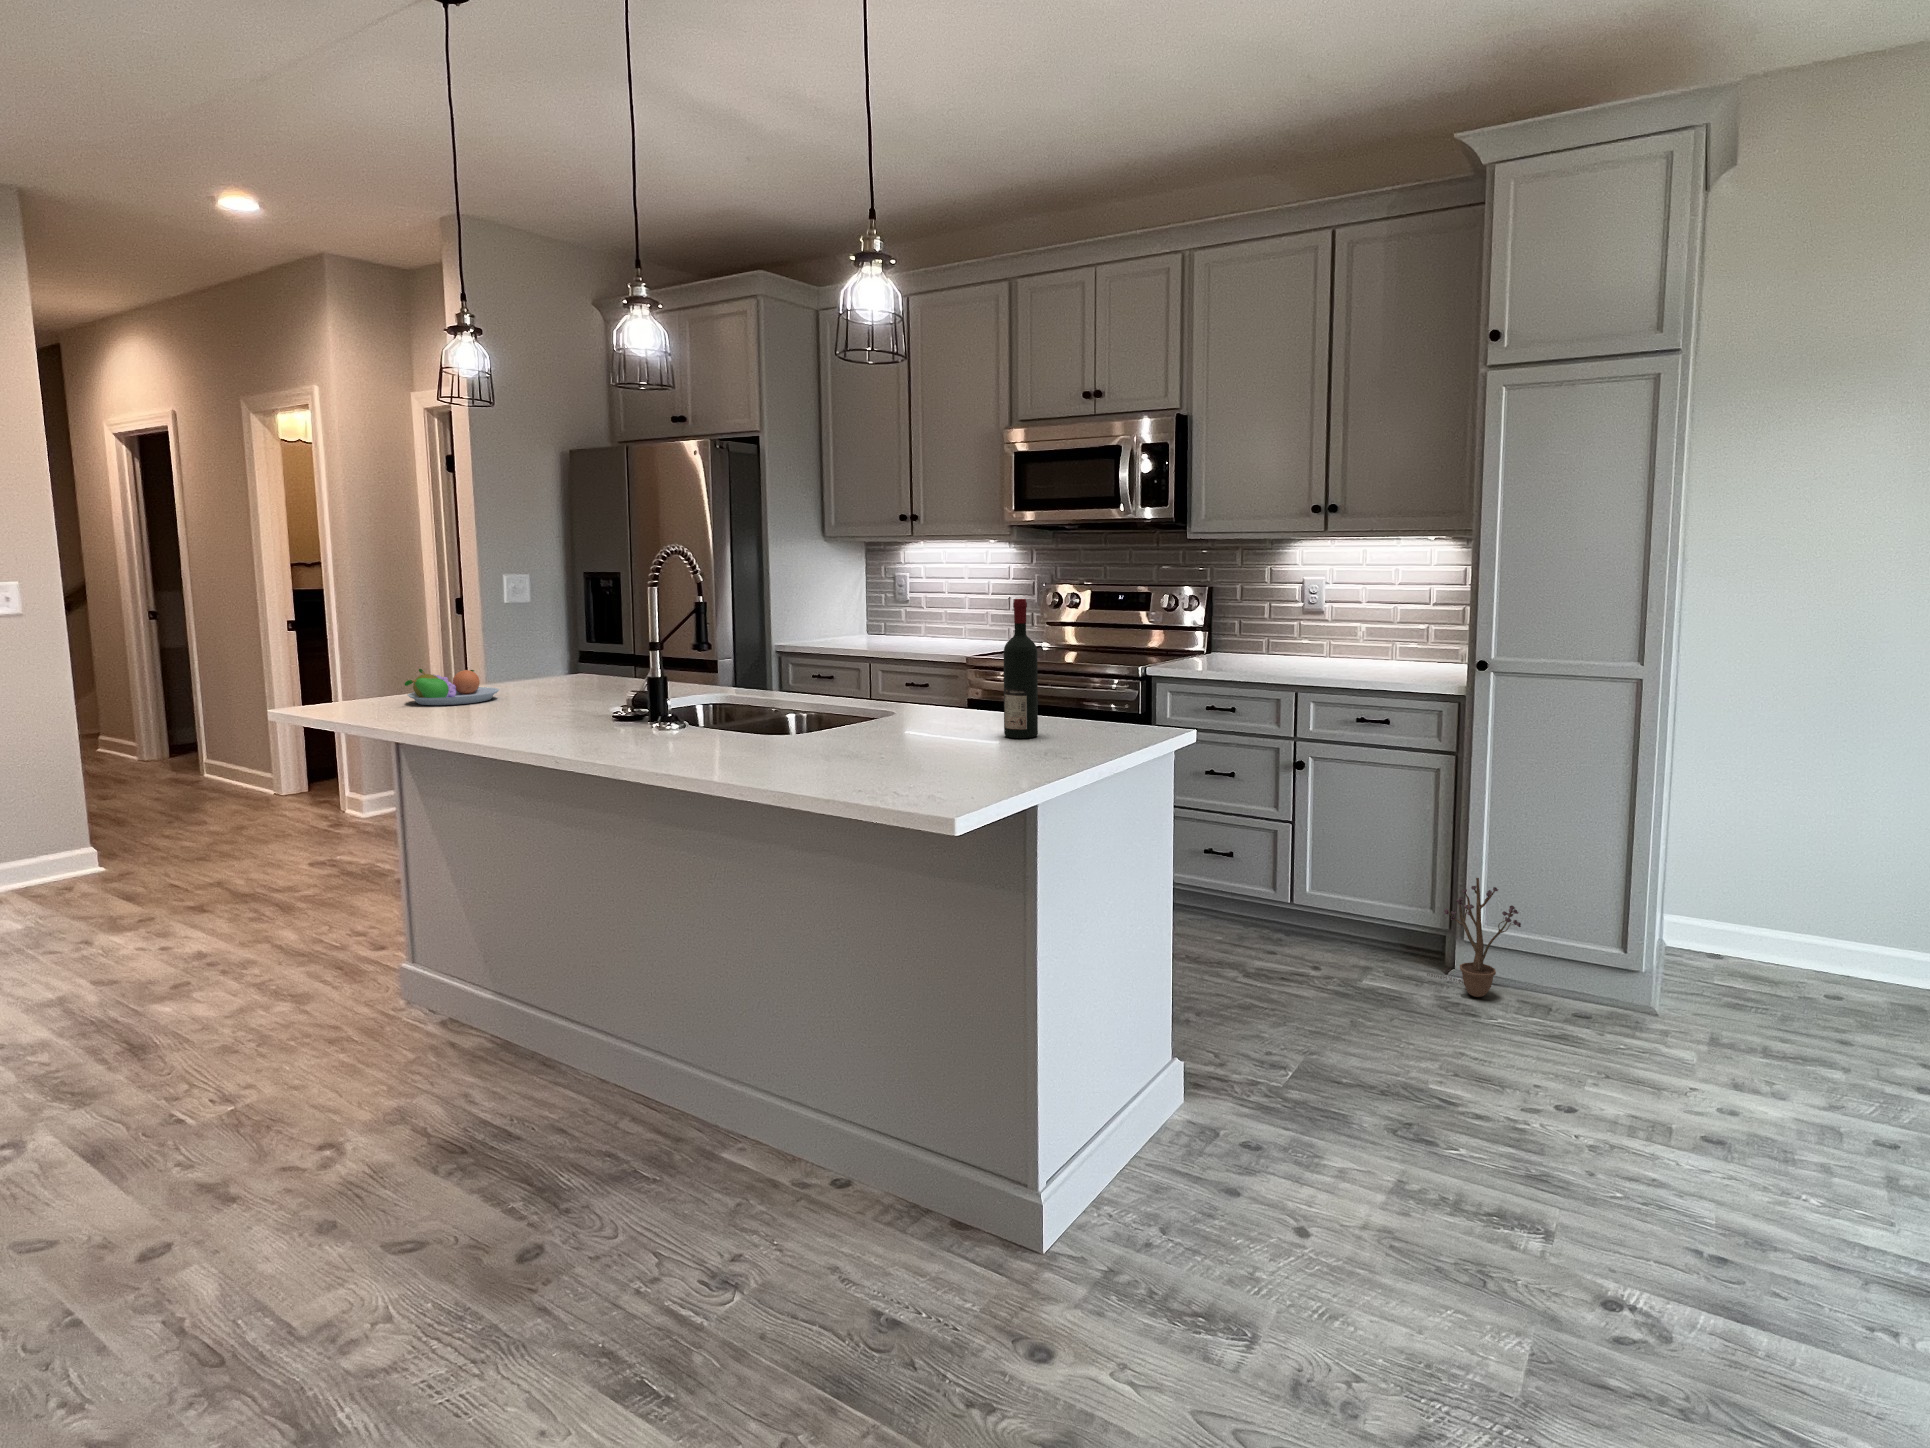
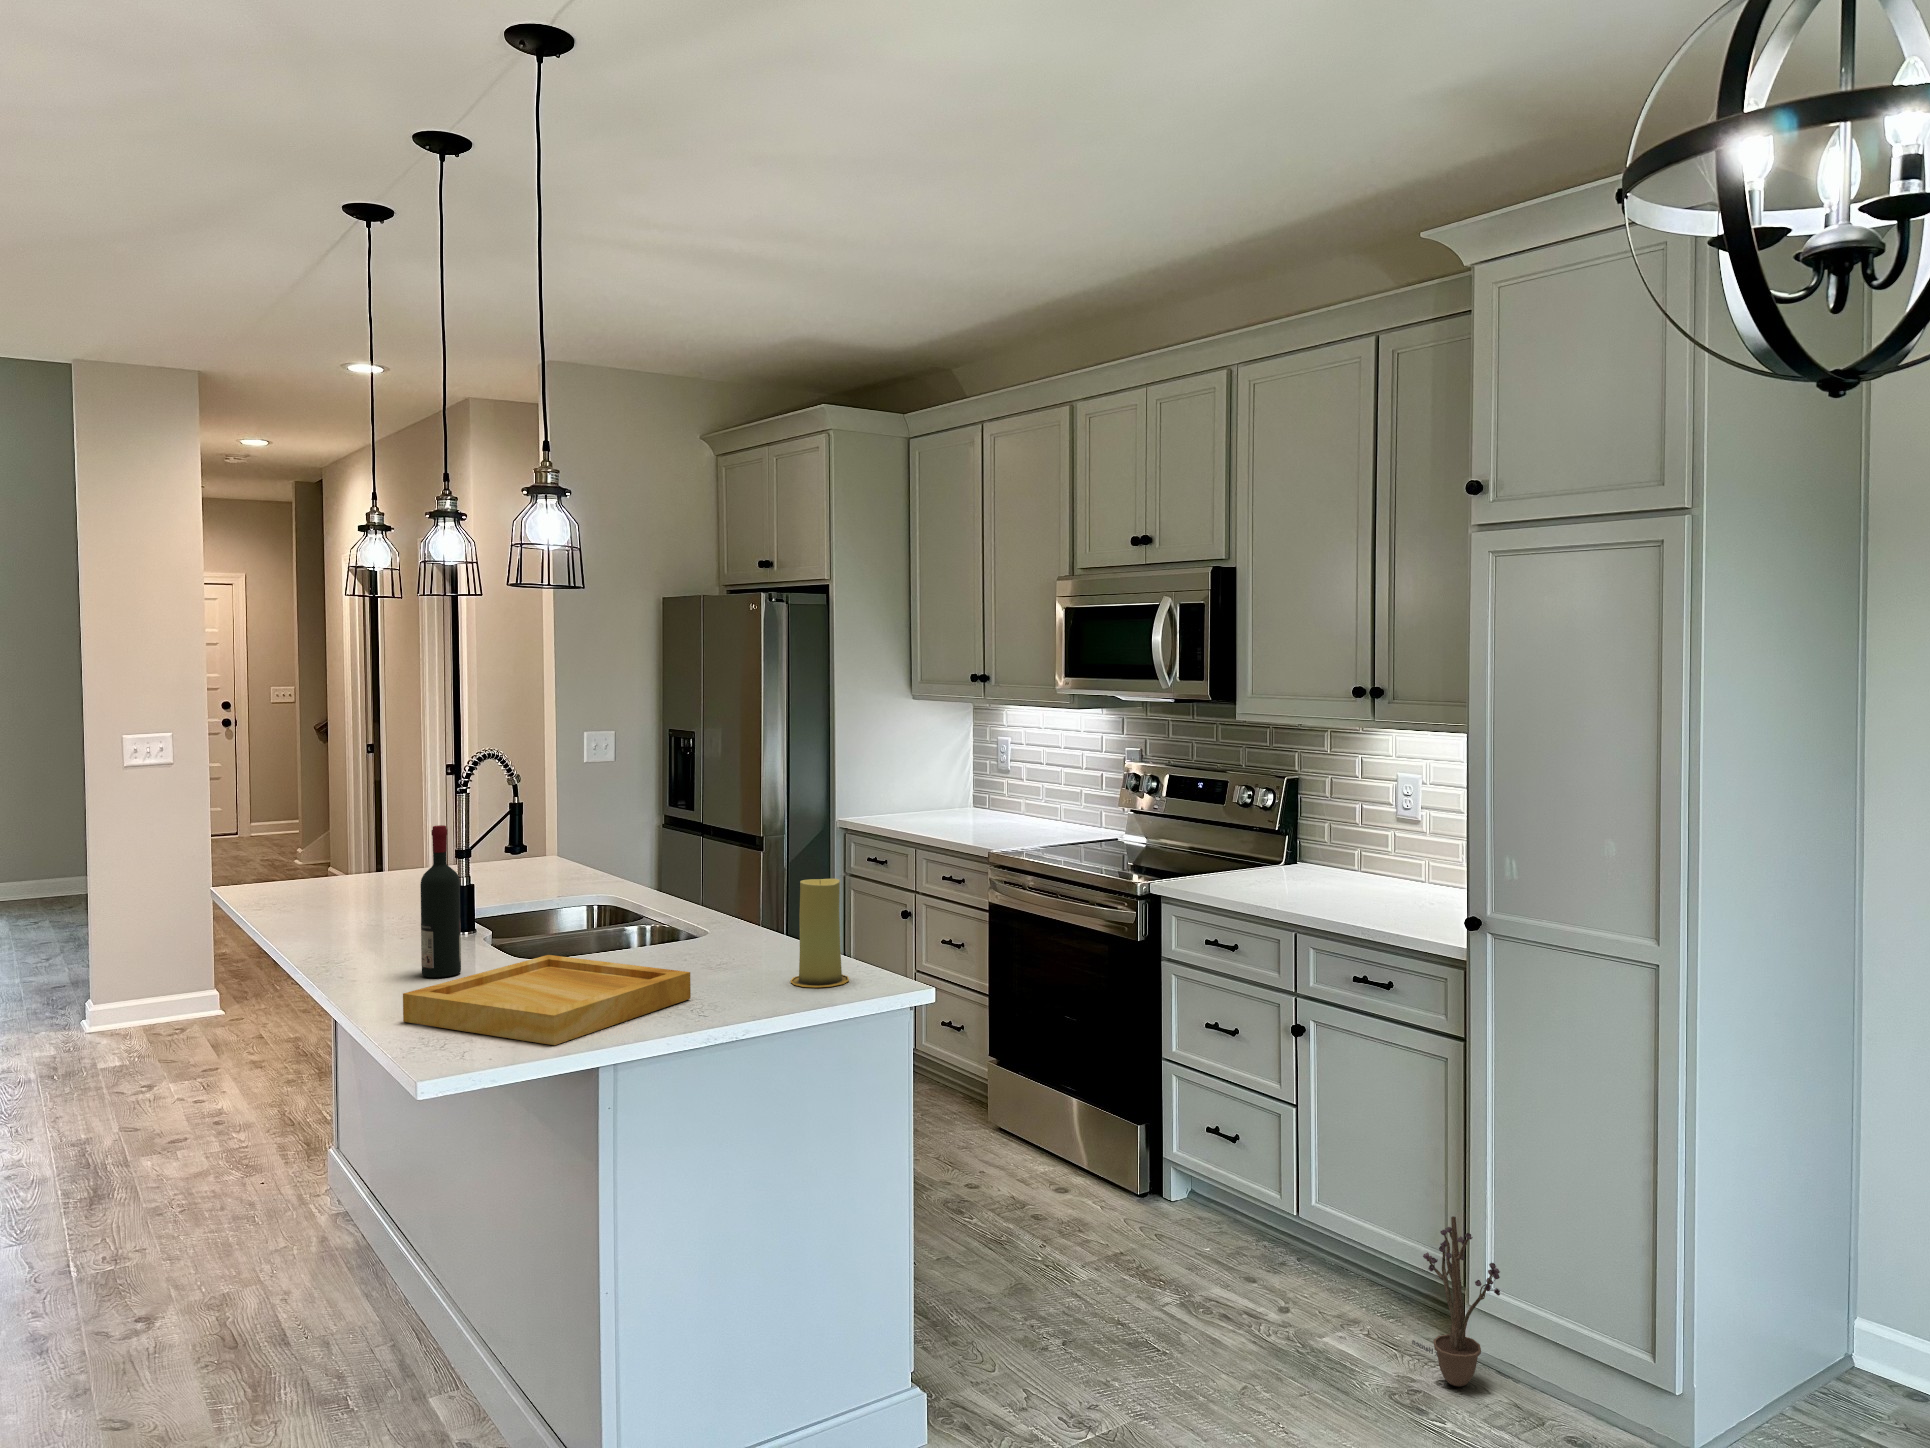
wine bottle: present [1004,599,1038,738] -> present [420,825,461,977]
candle: none [1065,642,1116,735] -> present [790,879,849,987]
fruit bowl: present [405,669,499,705] -> none [326,850,424,889]
tray: none [806,724,1022,786] -> present [403,955,691,1045]

